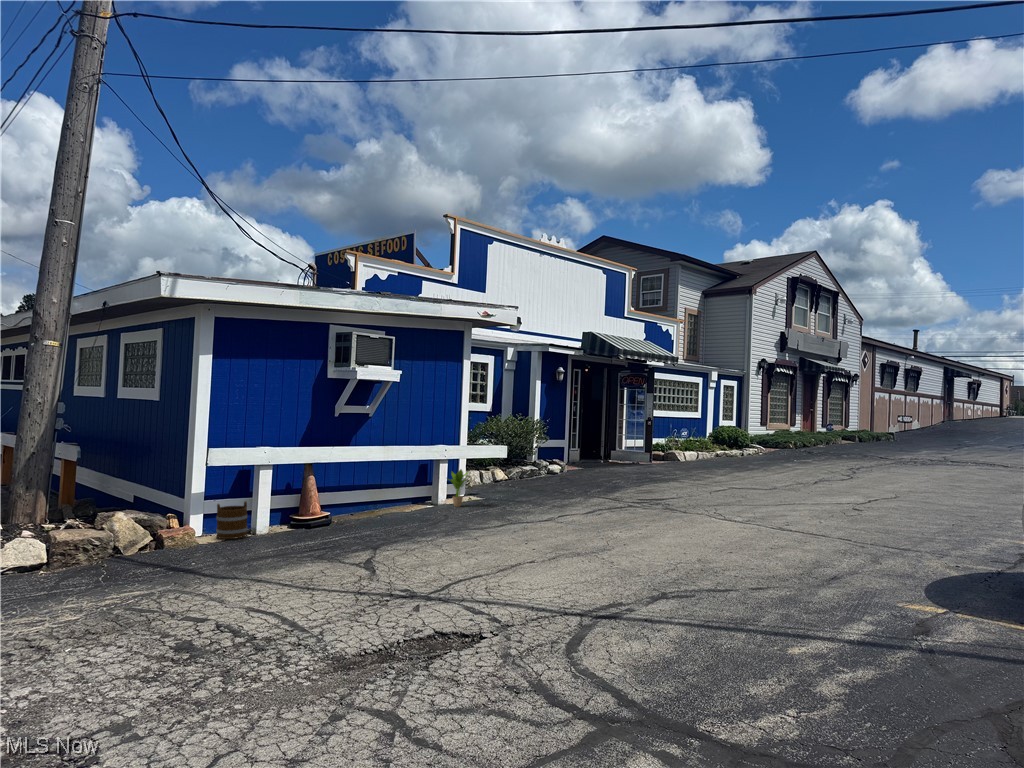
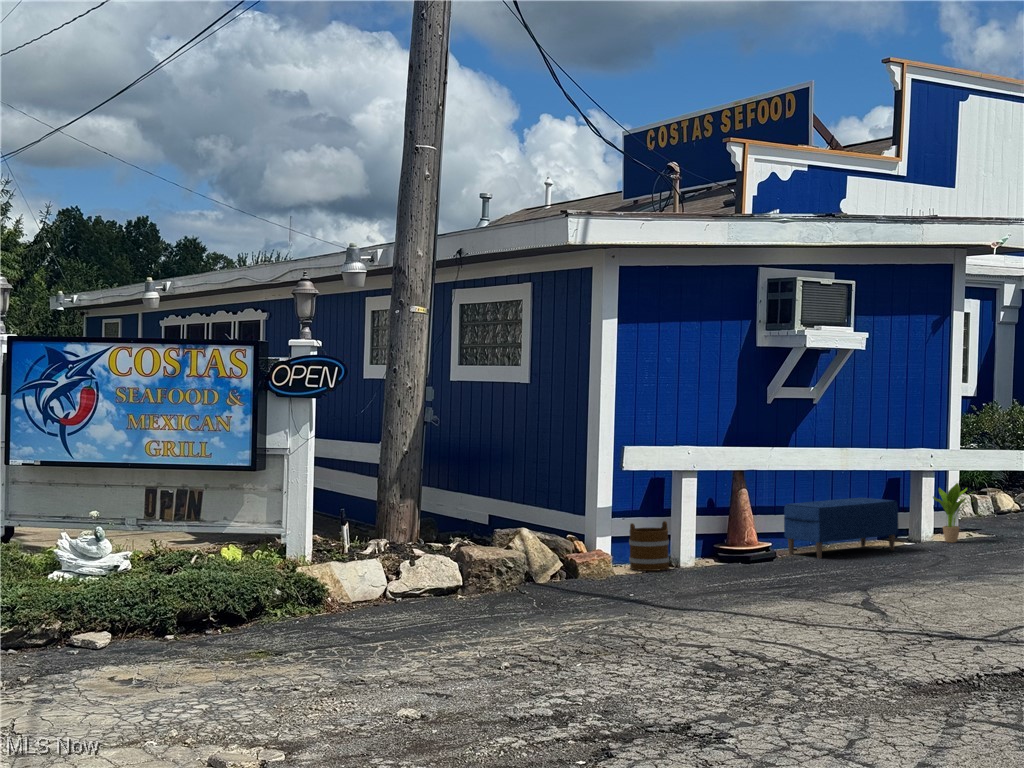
bench: none [342,479,421,523] -> present [784,497,898,559]

